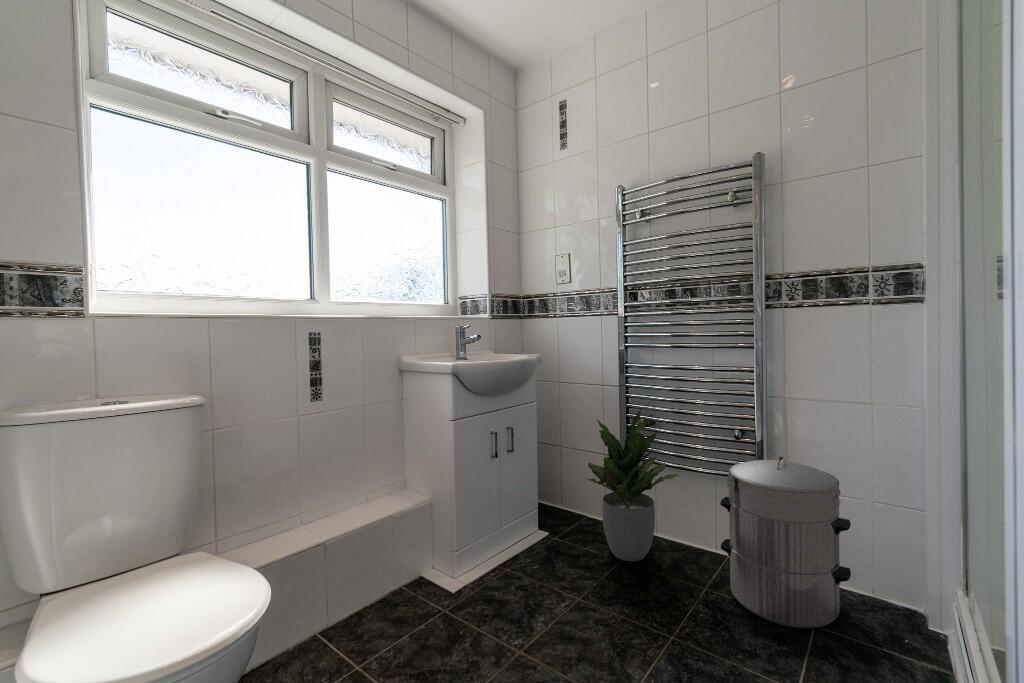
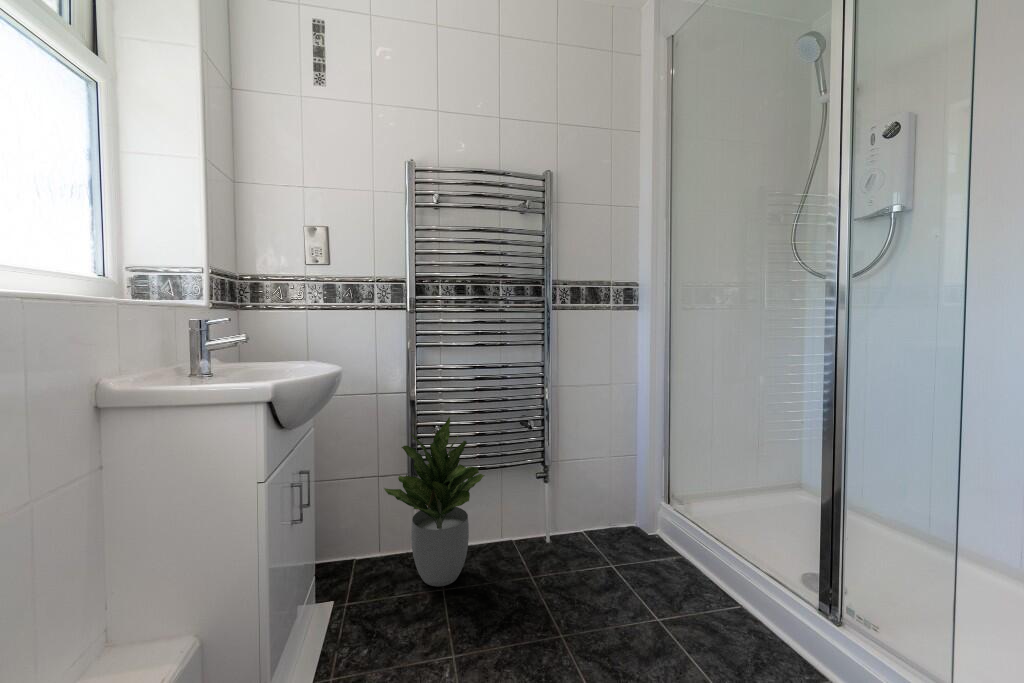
waste bin: present [720,456,851,628] -> none [533,436,626,578]

